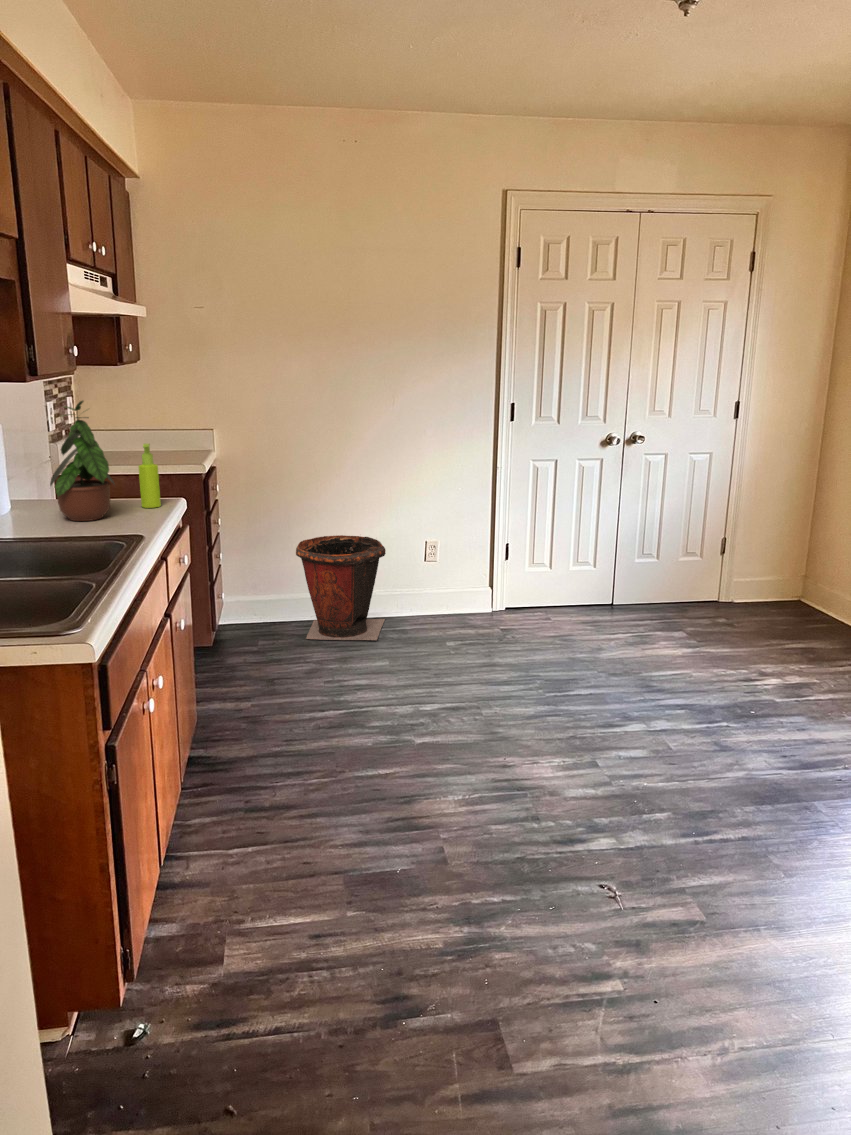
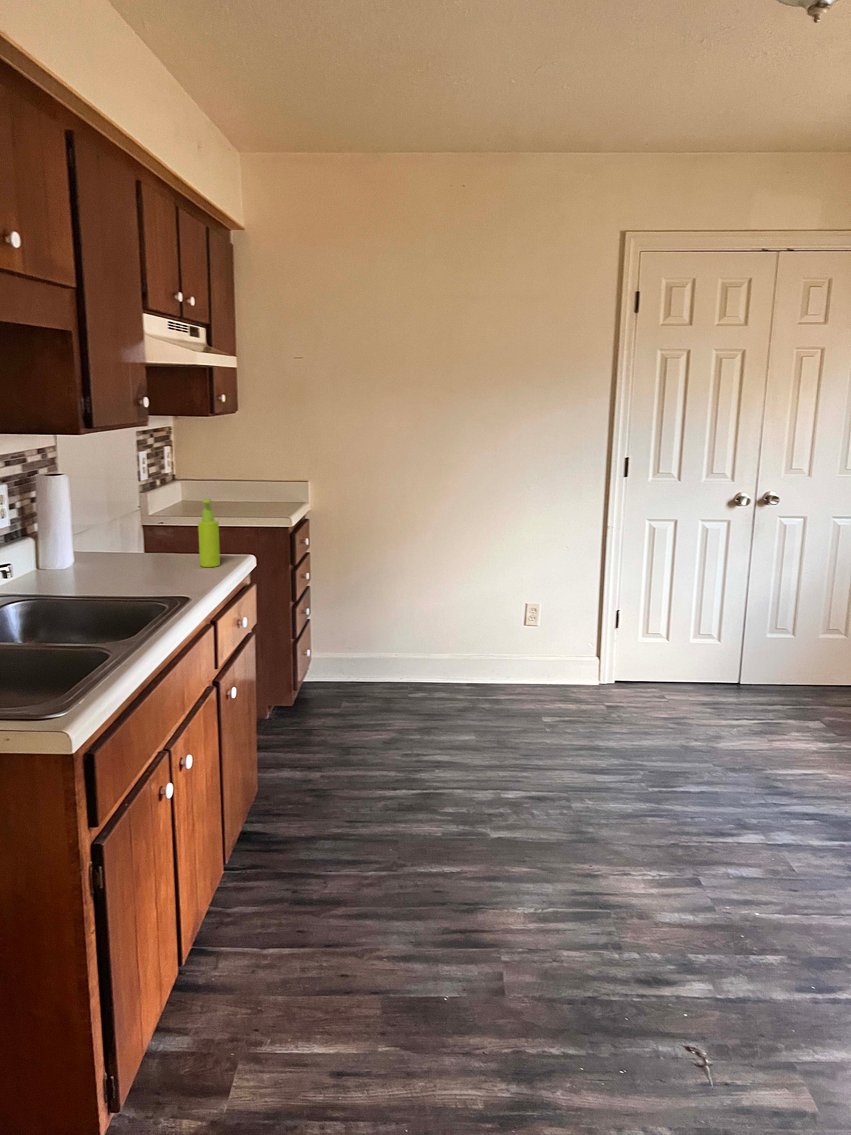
potted plant: present [50,401,114,521] -> none [96,453,175,580]
trash can: present [296,535,386,640] -> none [385,595,481,711]

